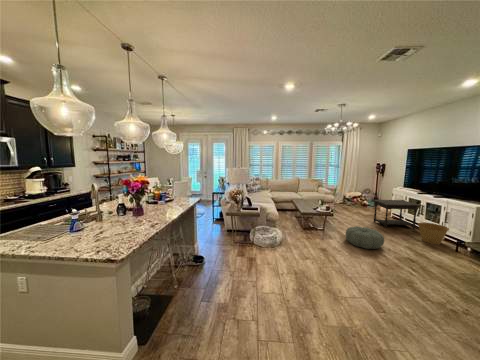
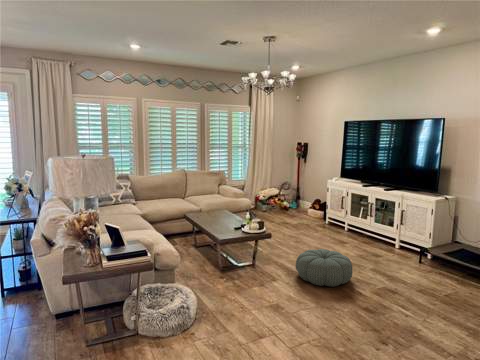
side table: present [373,200,420,229] -> none [309,197,369,243]
basket: present [418,222,449,244] -> none [374,227,408,257]

